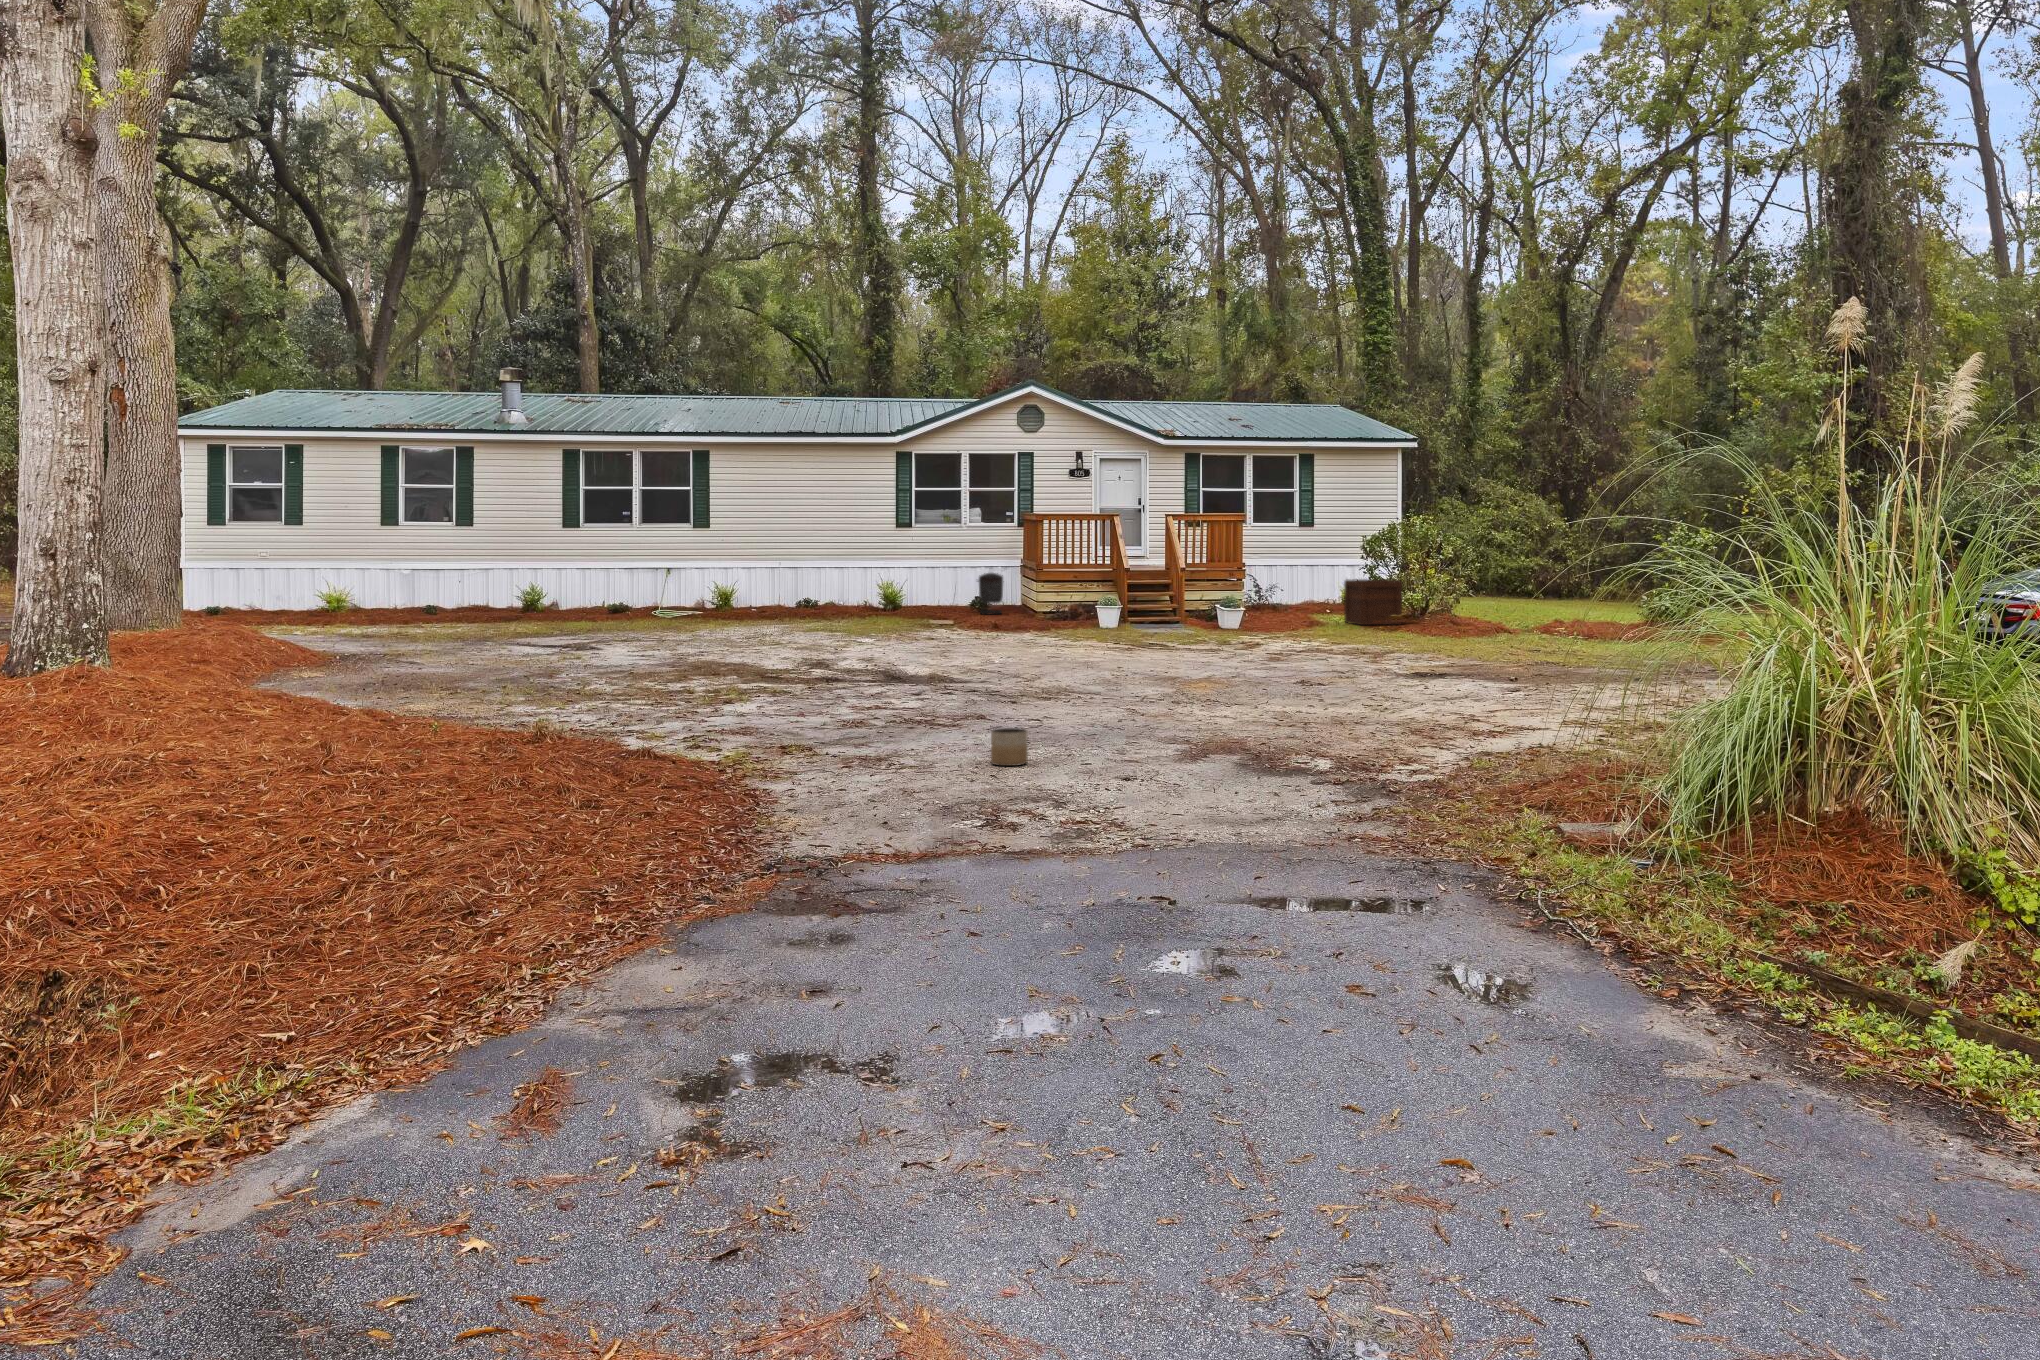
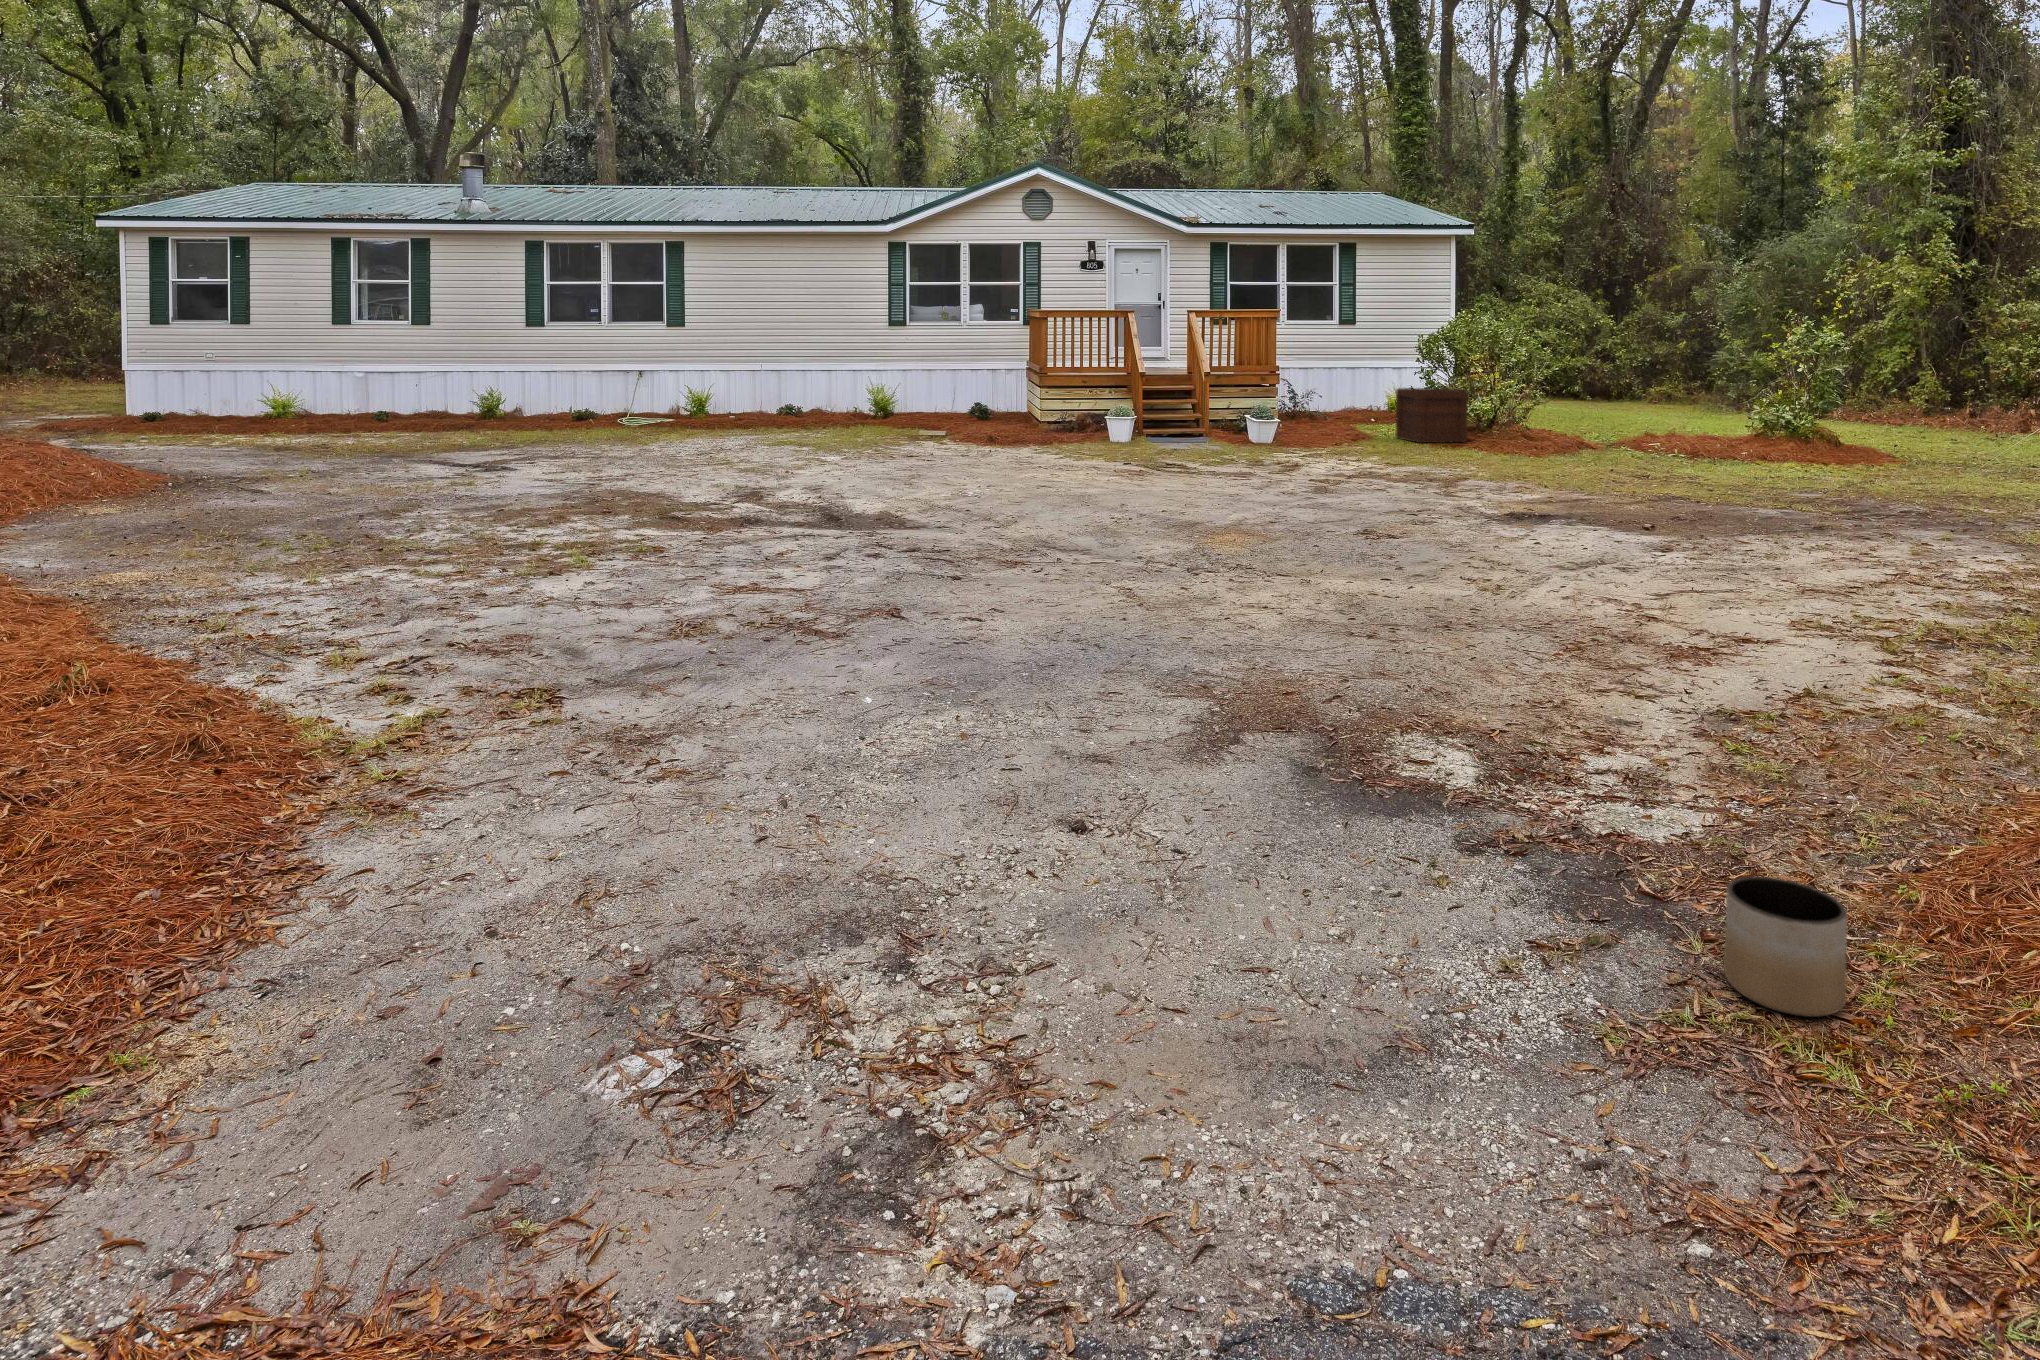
trash can: present [978,573,1004,615] -> none [979,373,1011,421]
planter: present [991,728,1028,766] -> present [1724,876,1847,1017]

